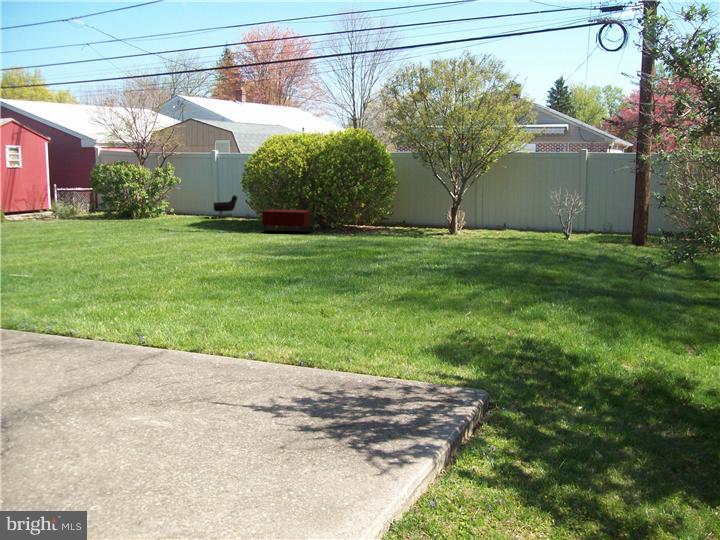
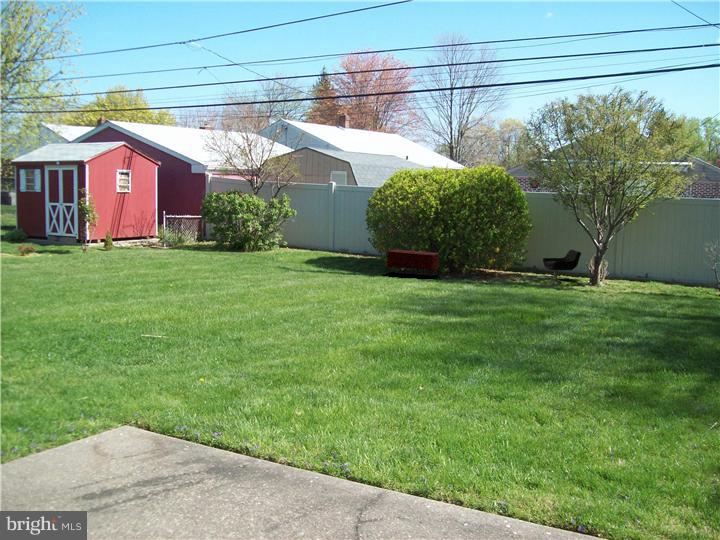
lounge chair: present [214,195,237,218] -> present [543,250,581,279]

